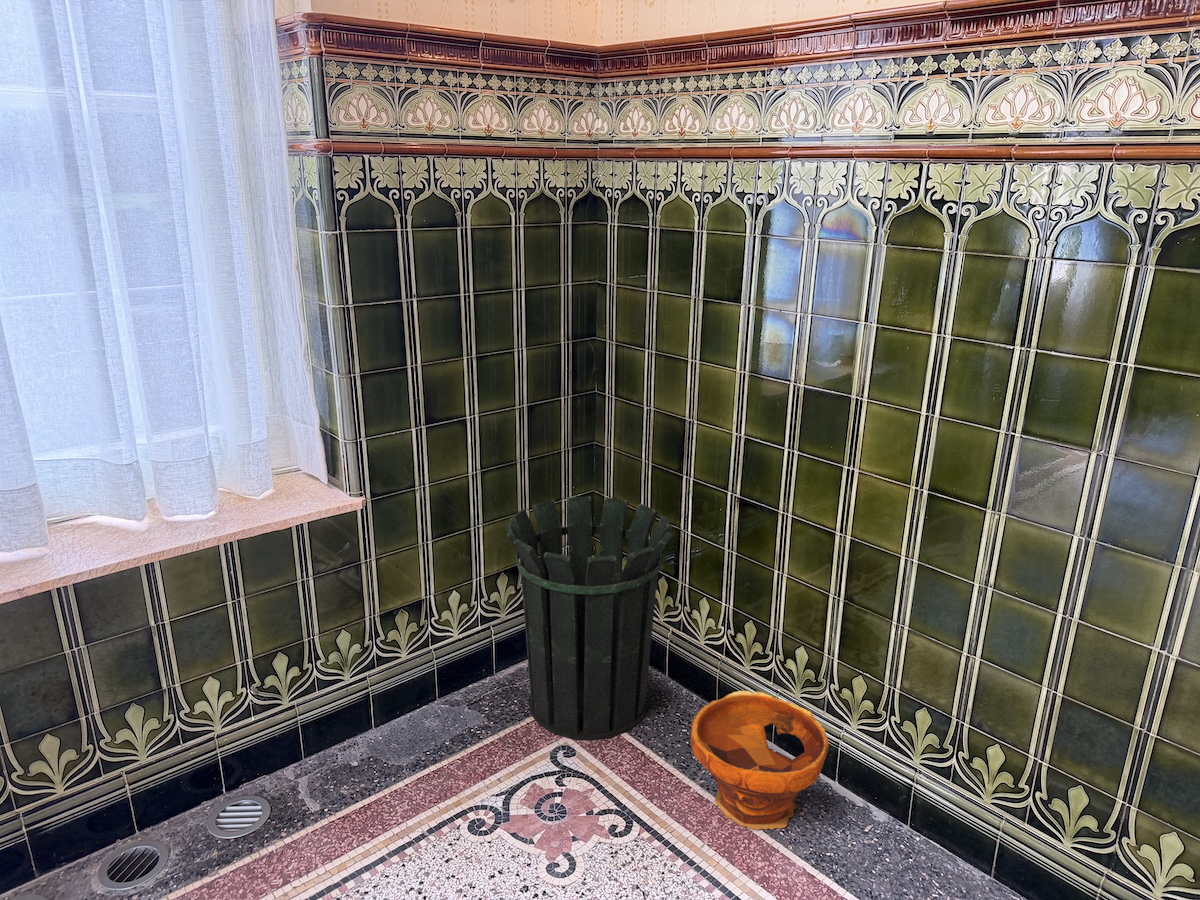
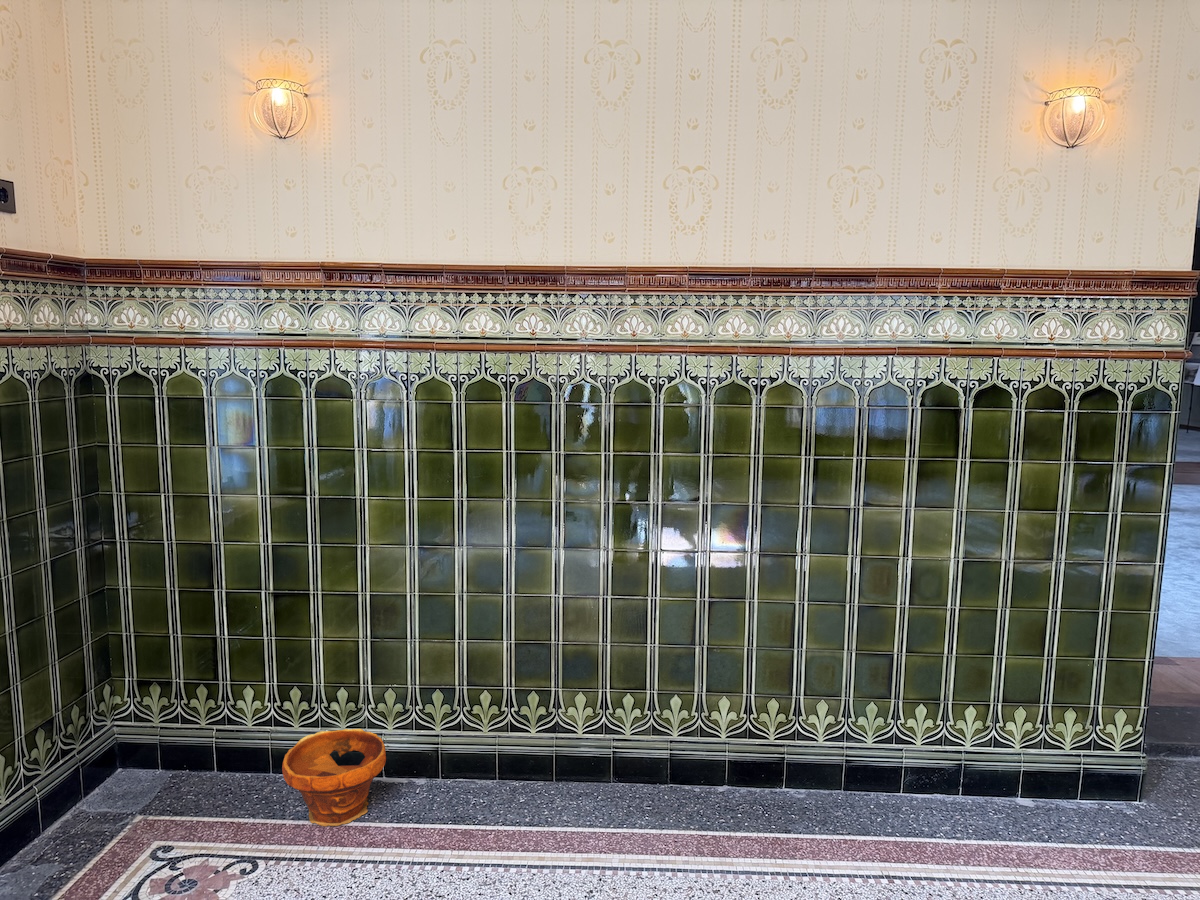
waste bin: present [506,497,673,740] -> none [59,625,225,847]

